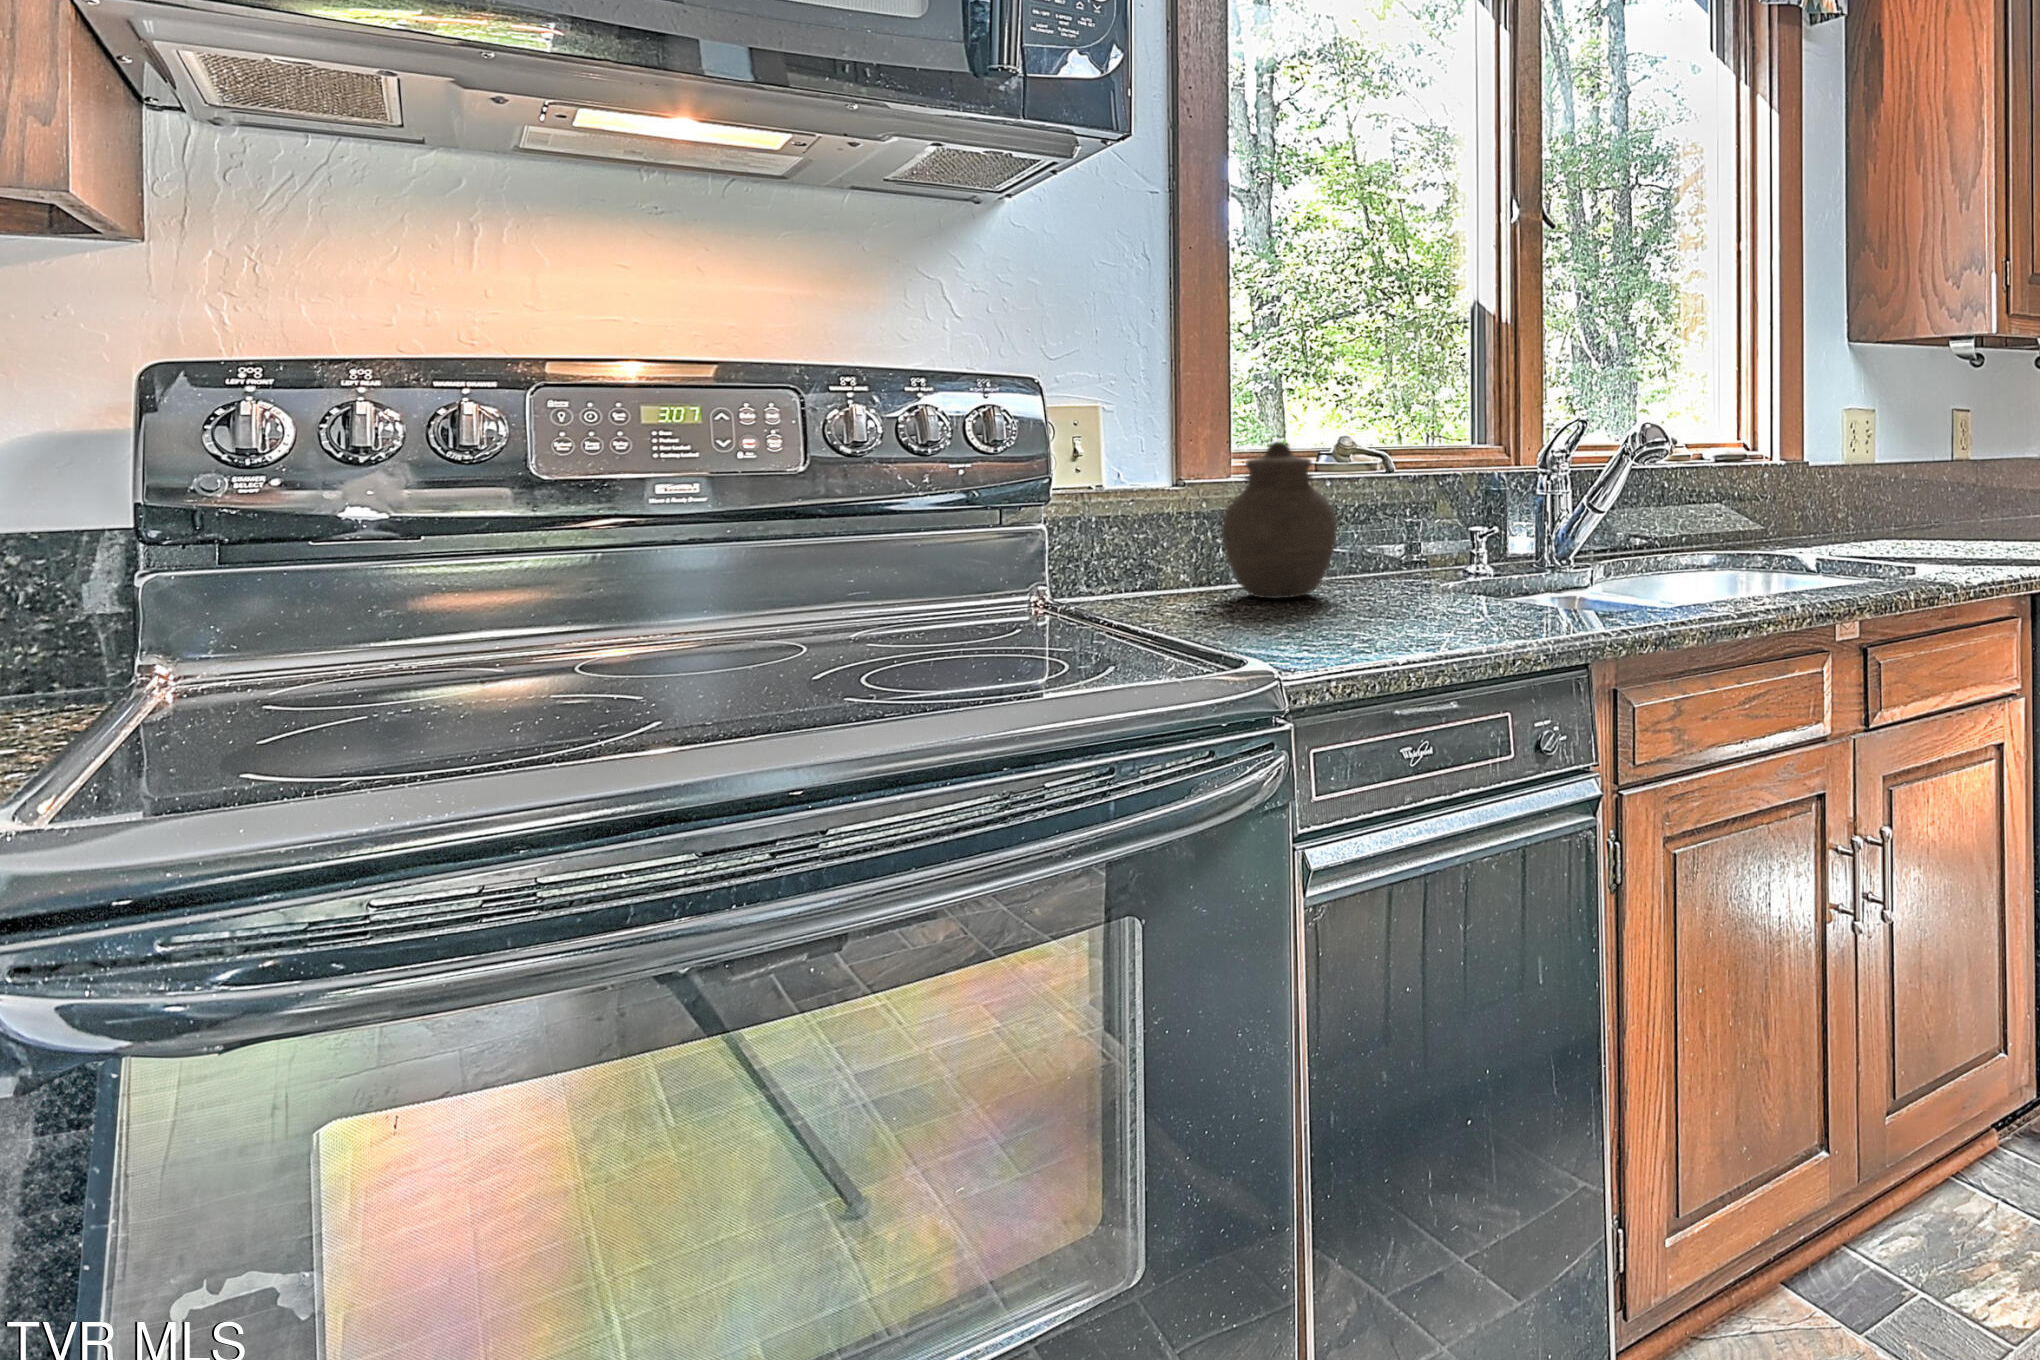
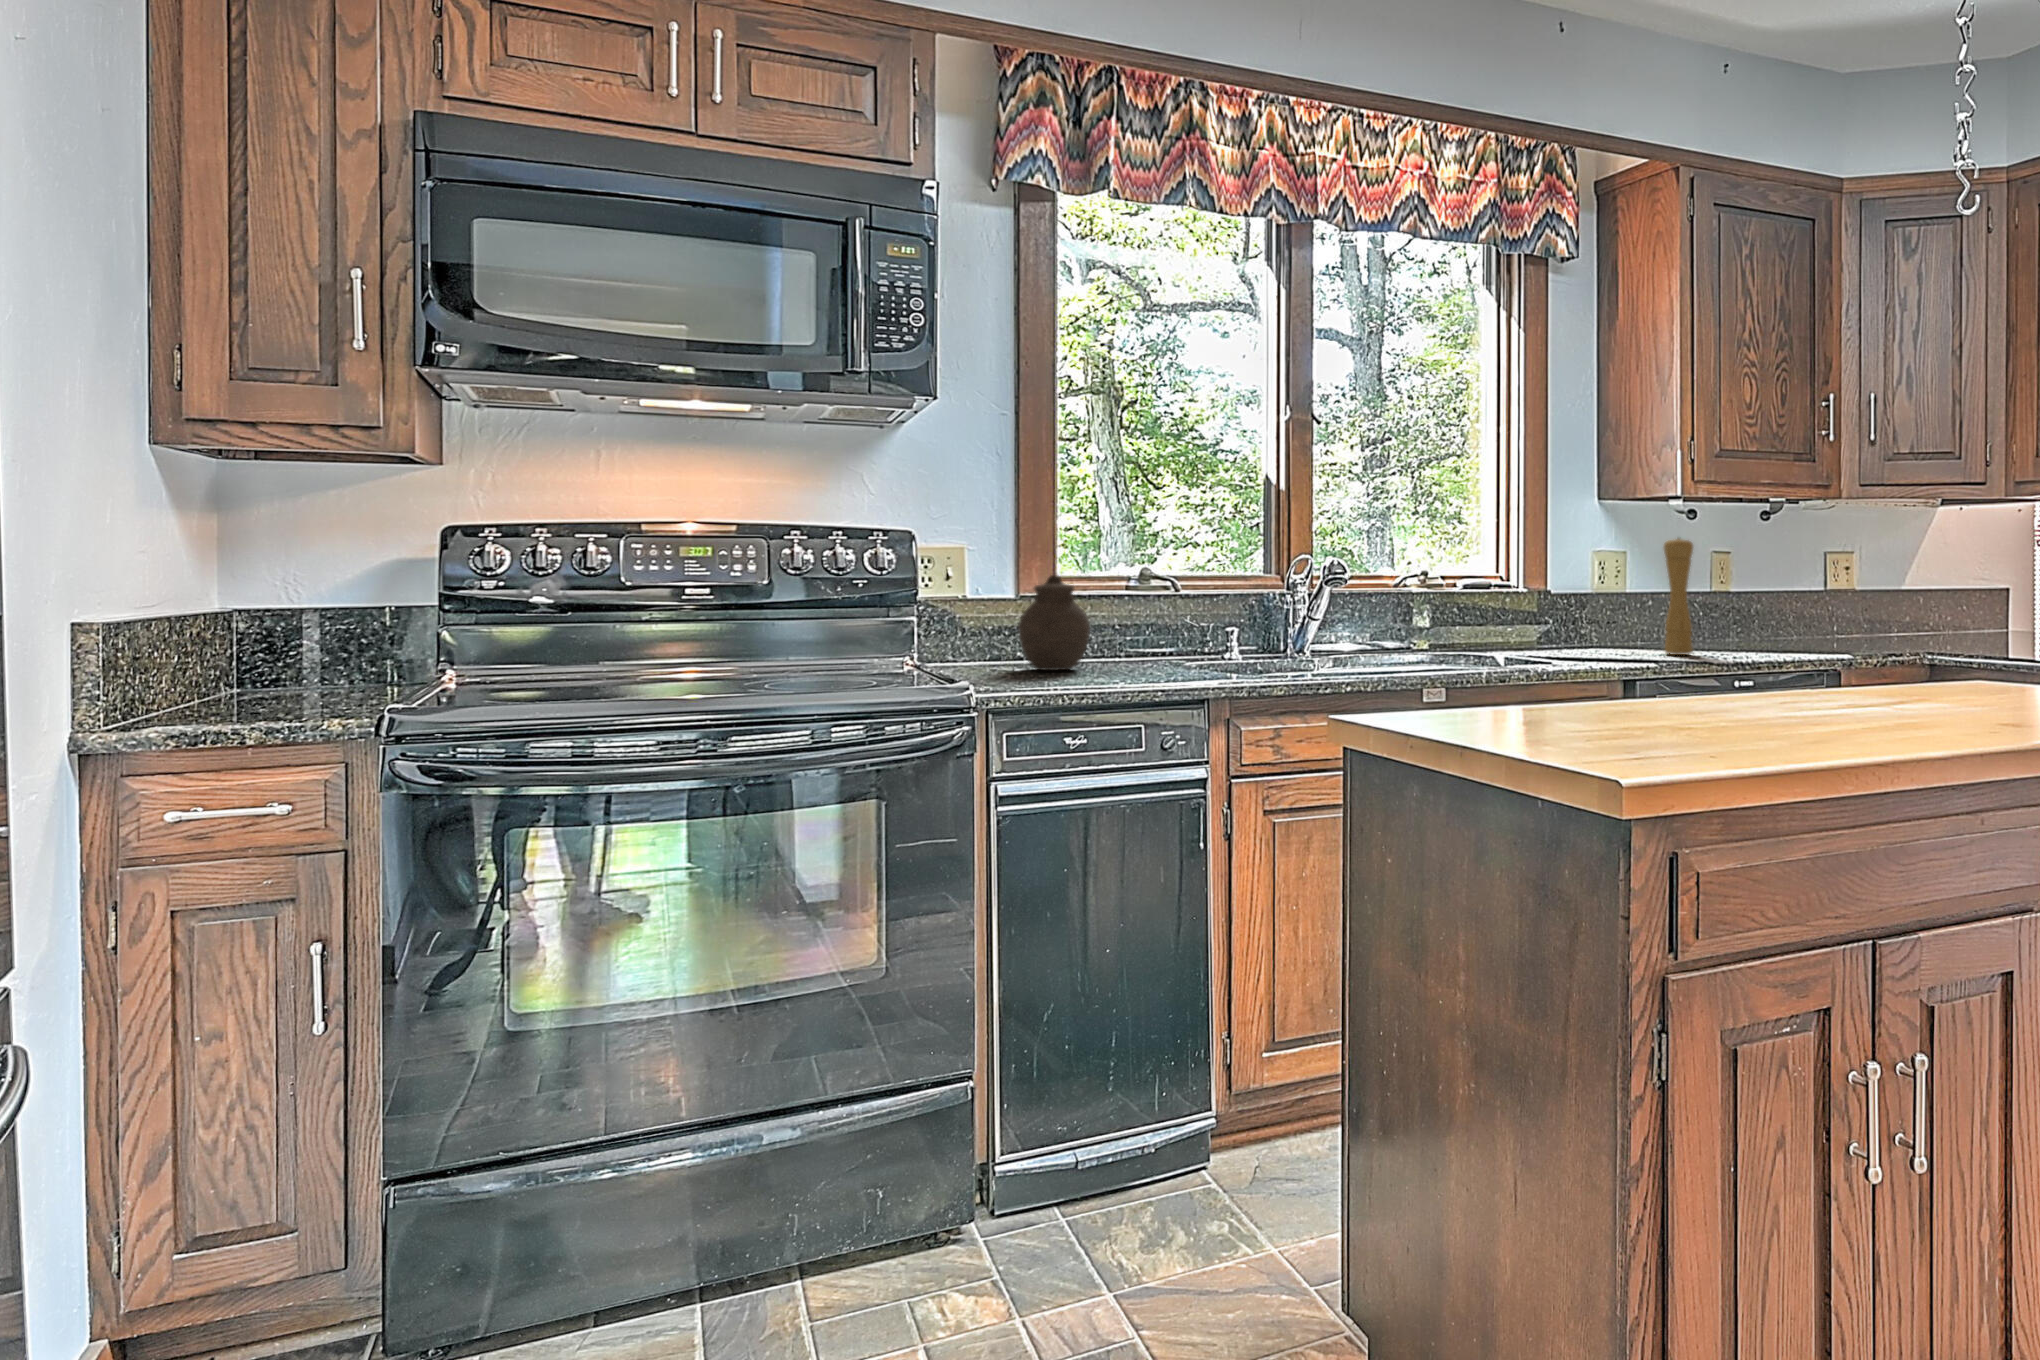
pepper mill: none [1990,379,2031,533] -> present [1664,538,1693,655]

